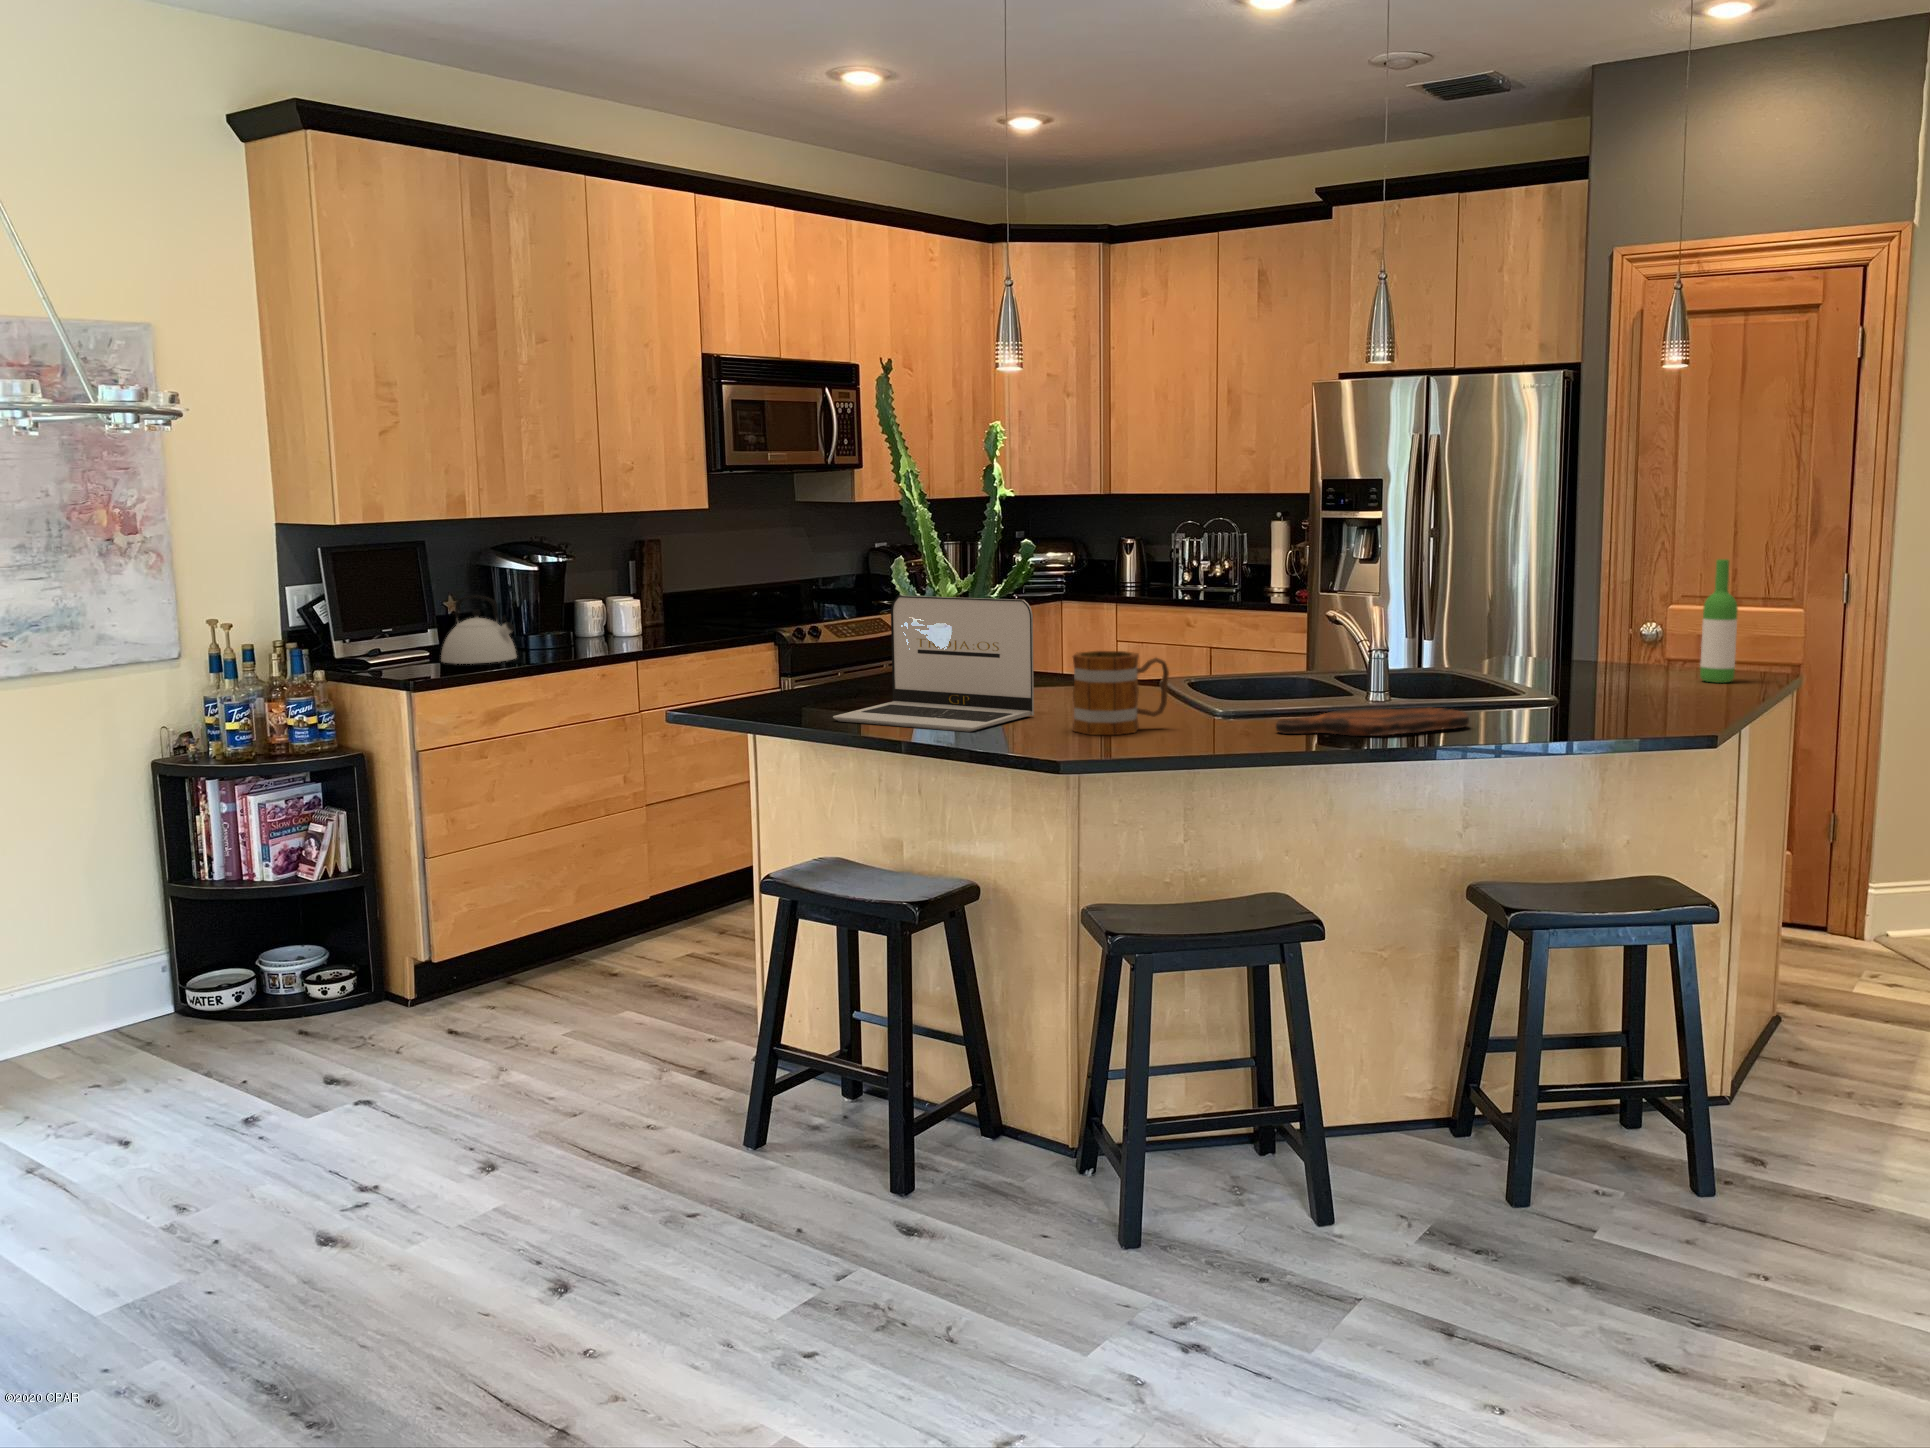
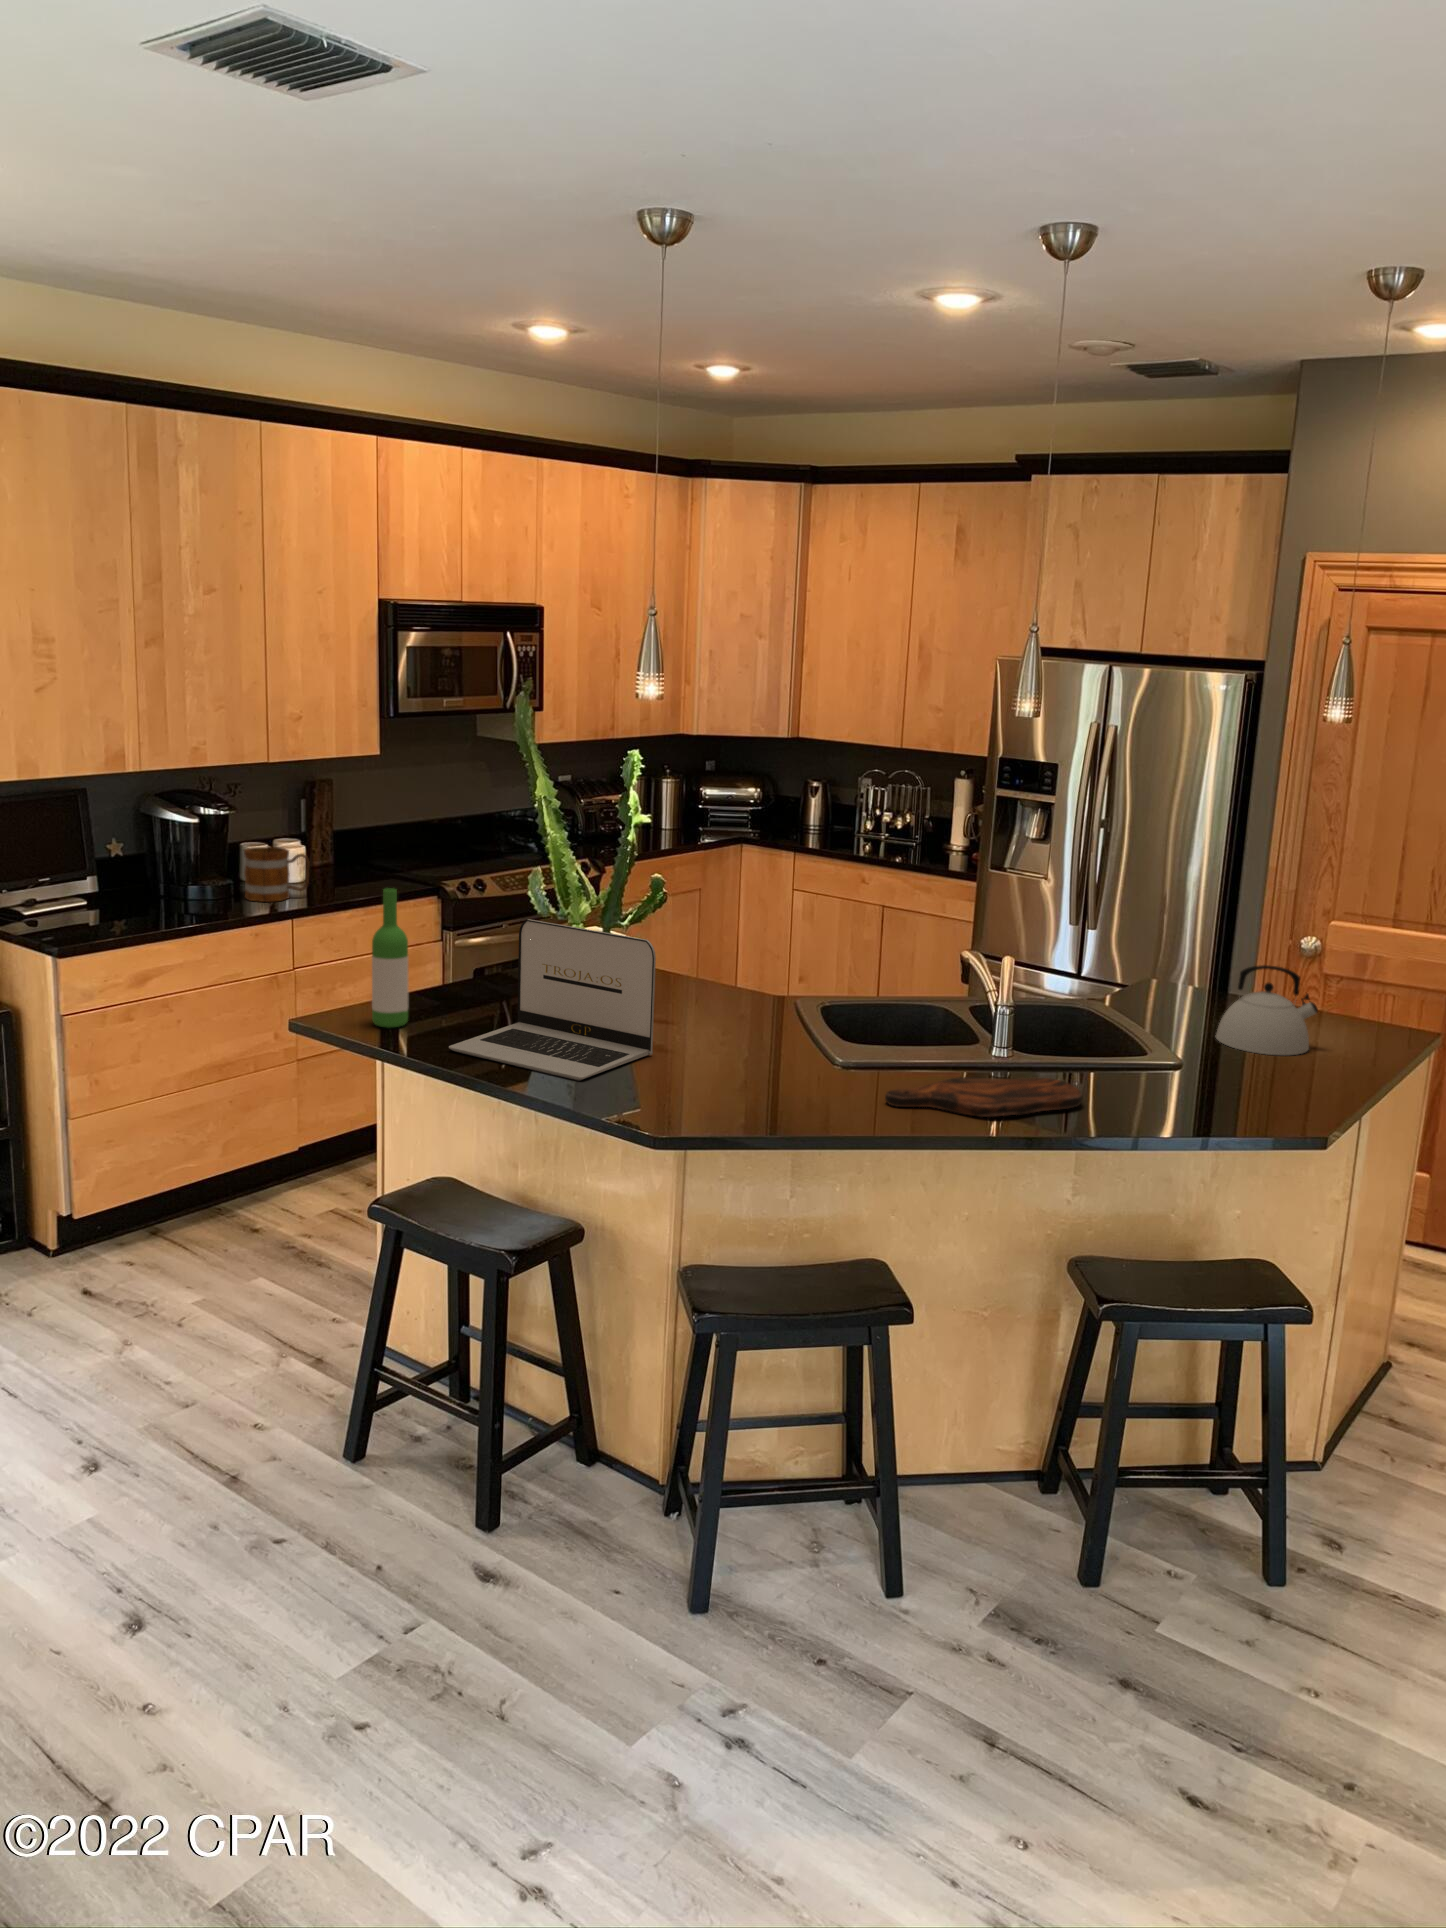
wine bottle: present [1700,559,1738,683] -> present [372,888,408,1027]
kettle: present [441,595,517,664] -> present [1216,965,1318,1056]
mug: present [1073,651,1169,735] -> present [244,846,310,902]

